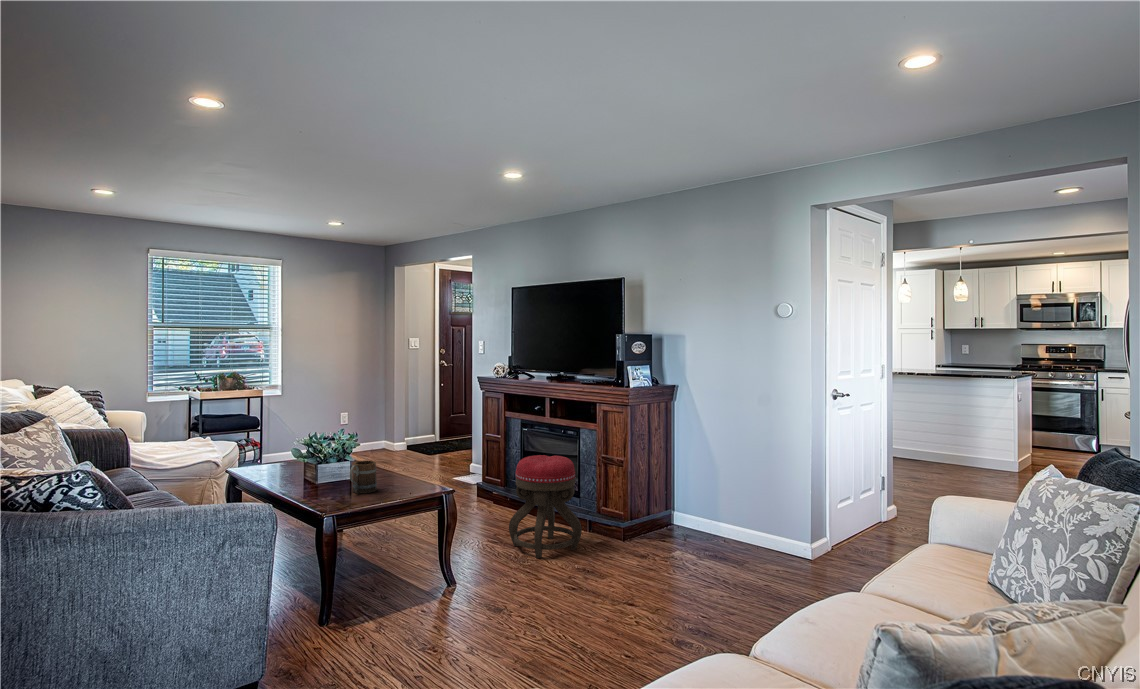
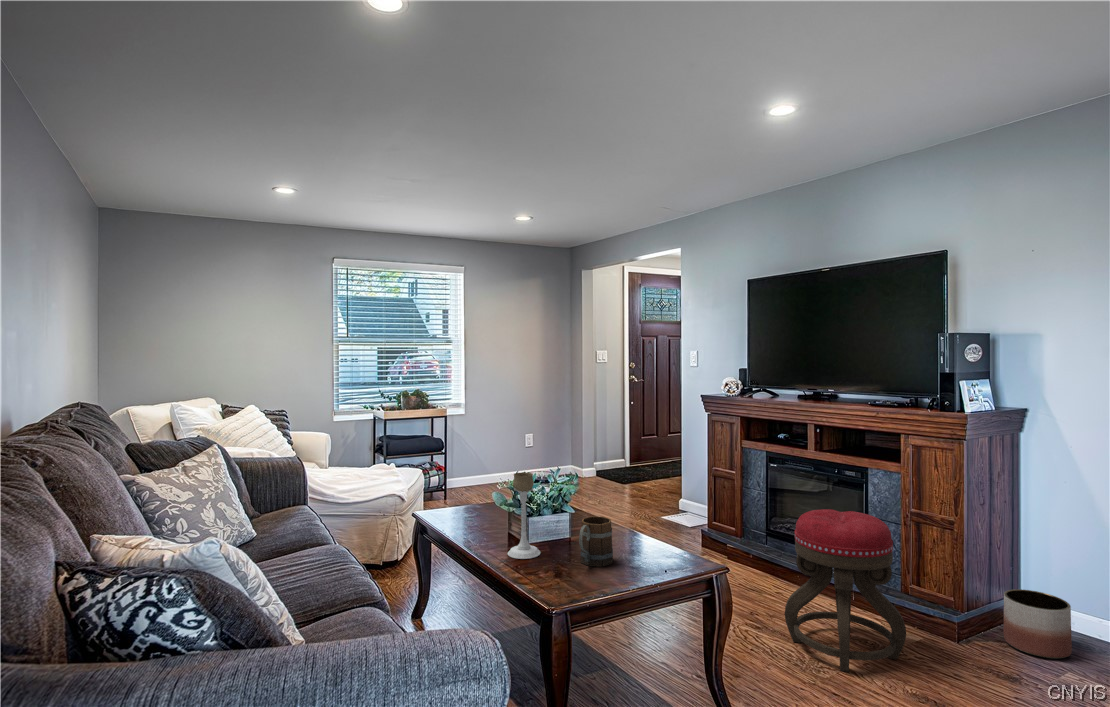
candle holder: none [299,432,325,492] -> present [508,472,541,559]
planter: none [648,502,682,542] -> present [1004,589,1072,659]

